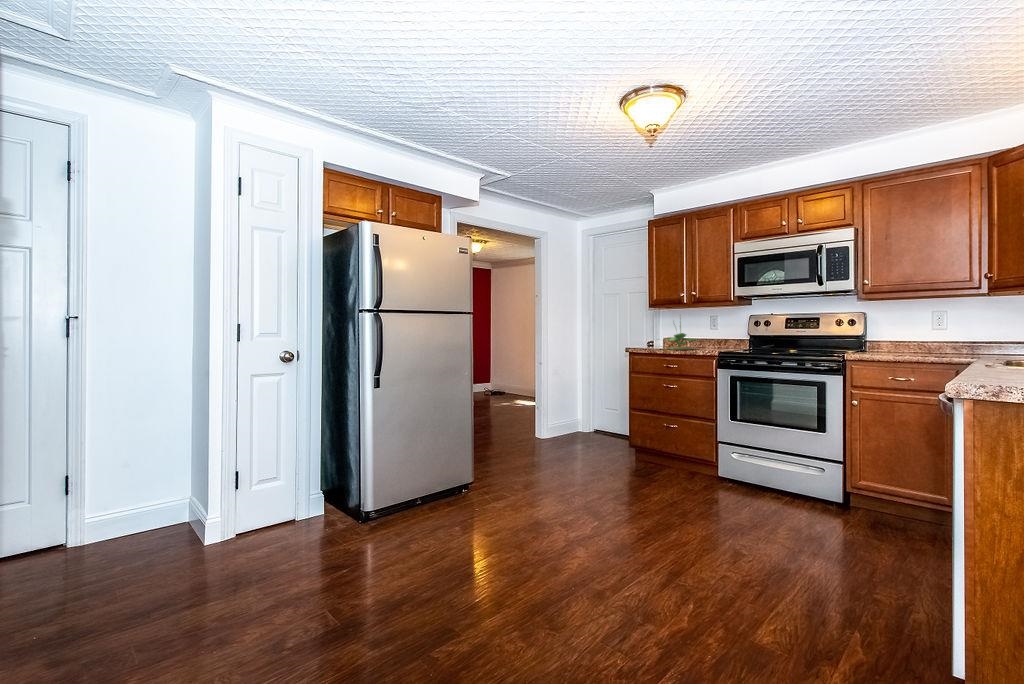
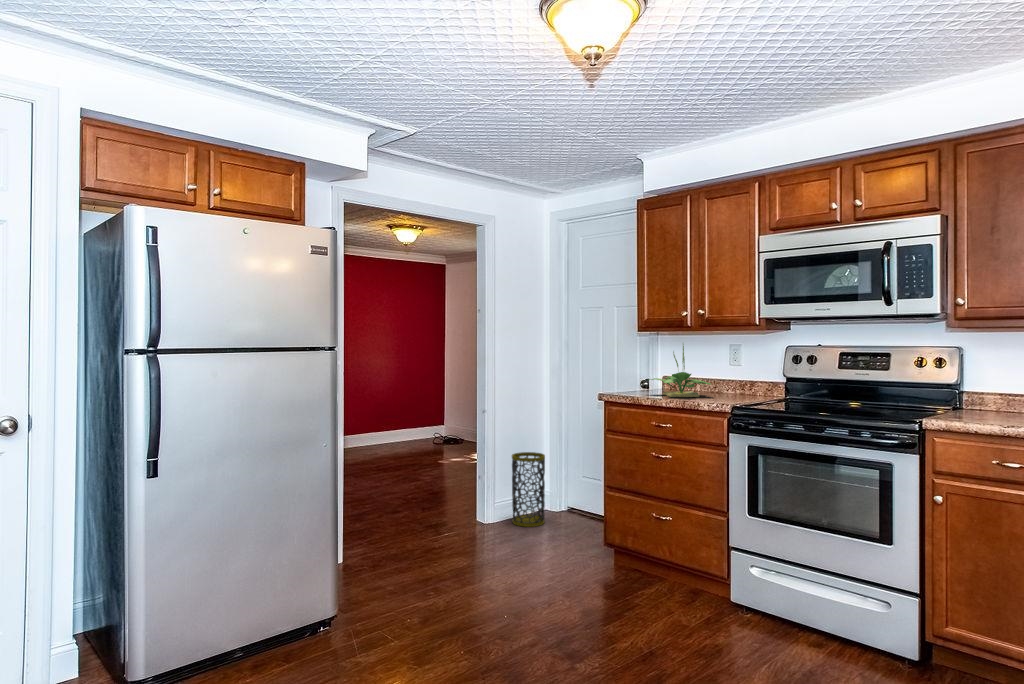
trash can: none [560,391,582,439] -> present [512,452,545,527]

